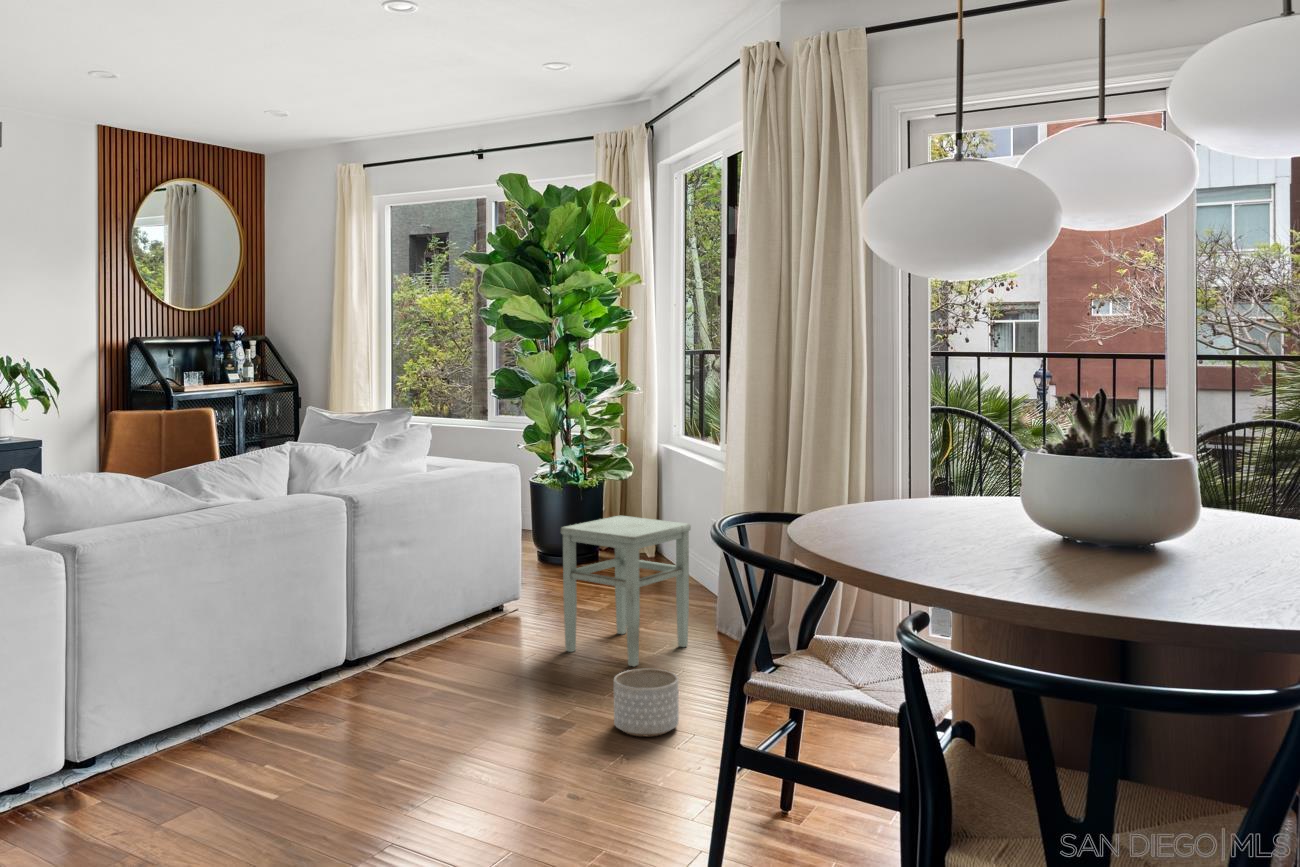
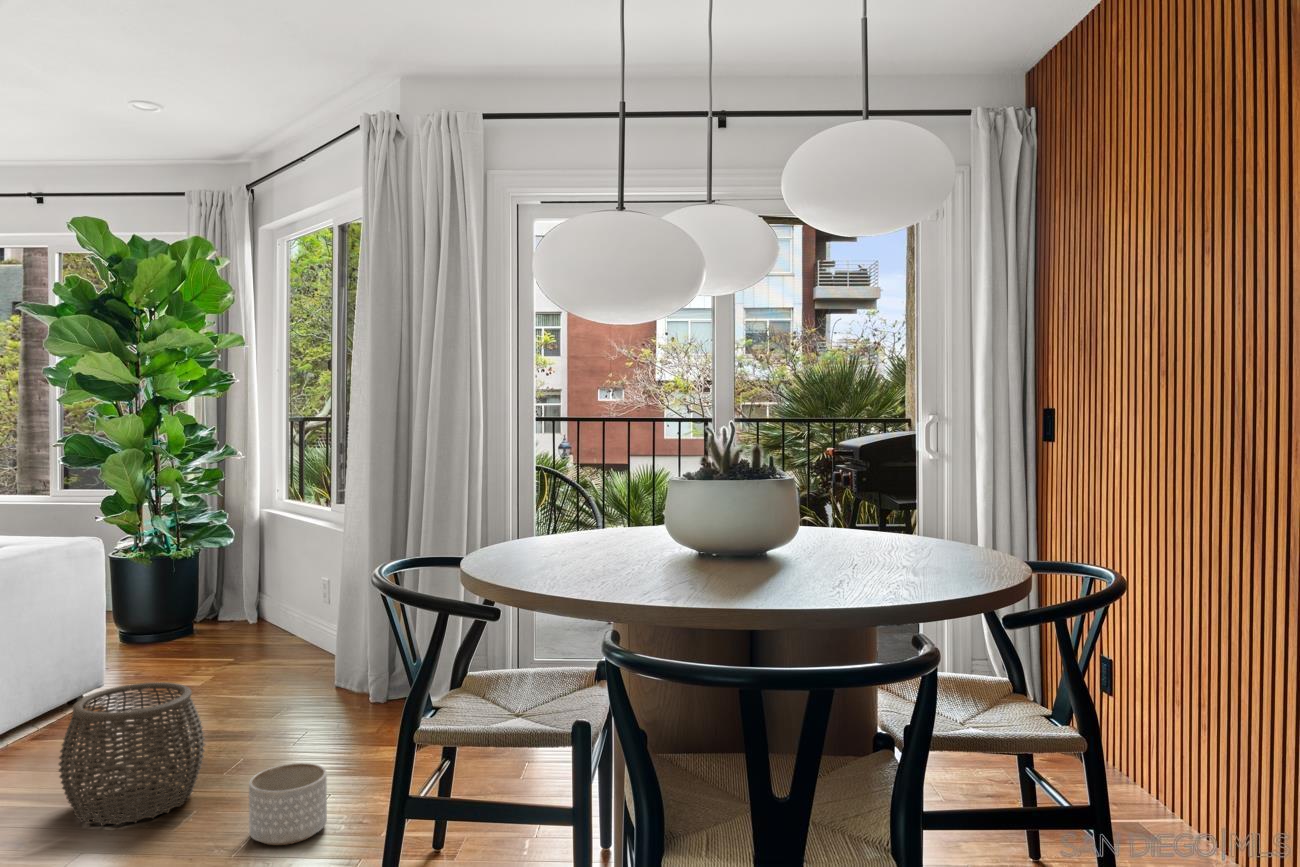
stool: present [561,516,691,667] -> none [166,591,319,758]
woven basket: none [476,587,586,701] -> present [59,682,205,826]

